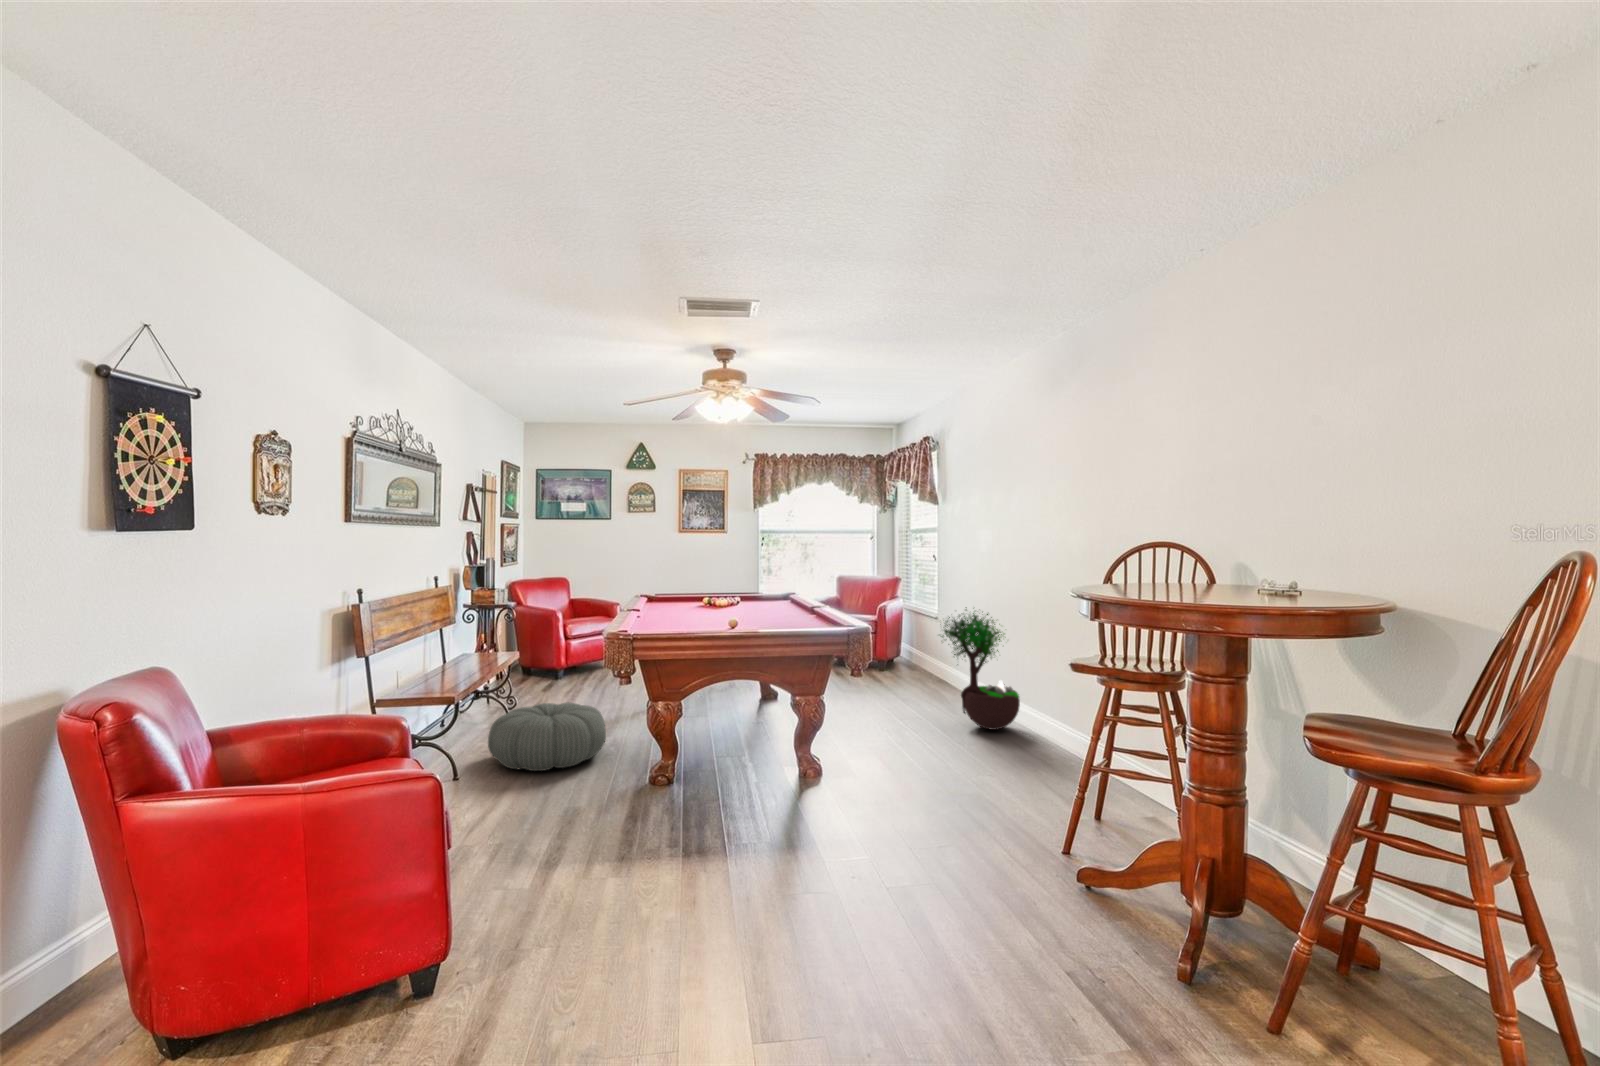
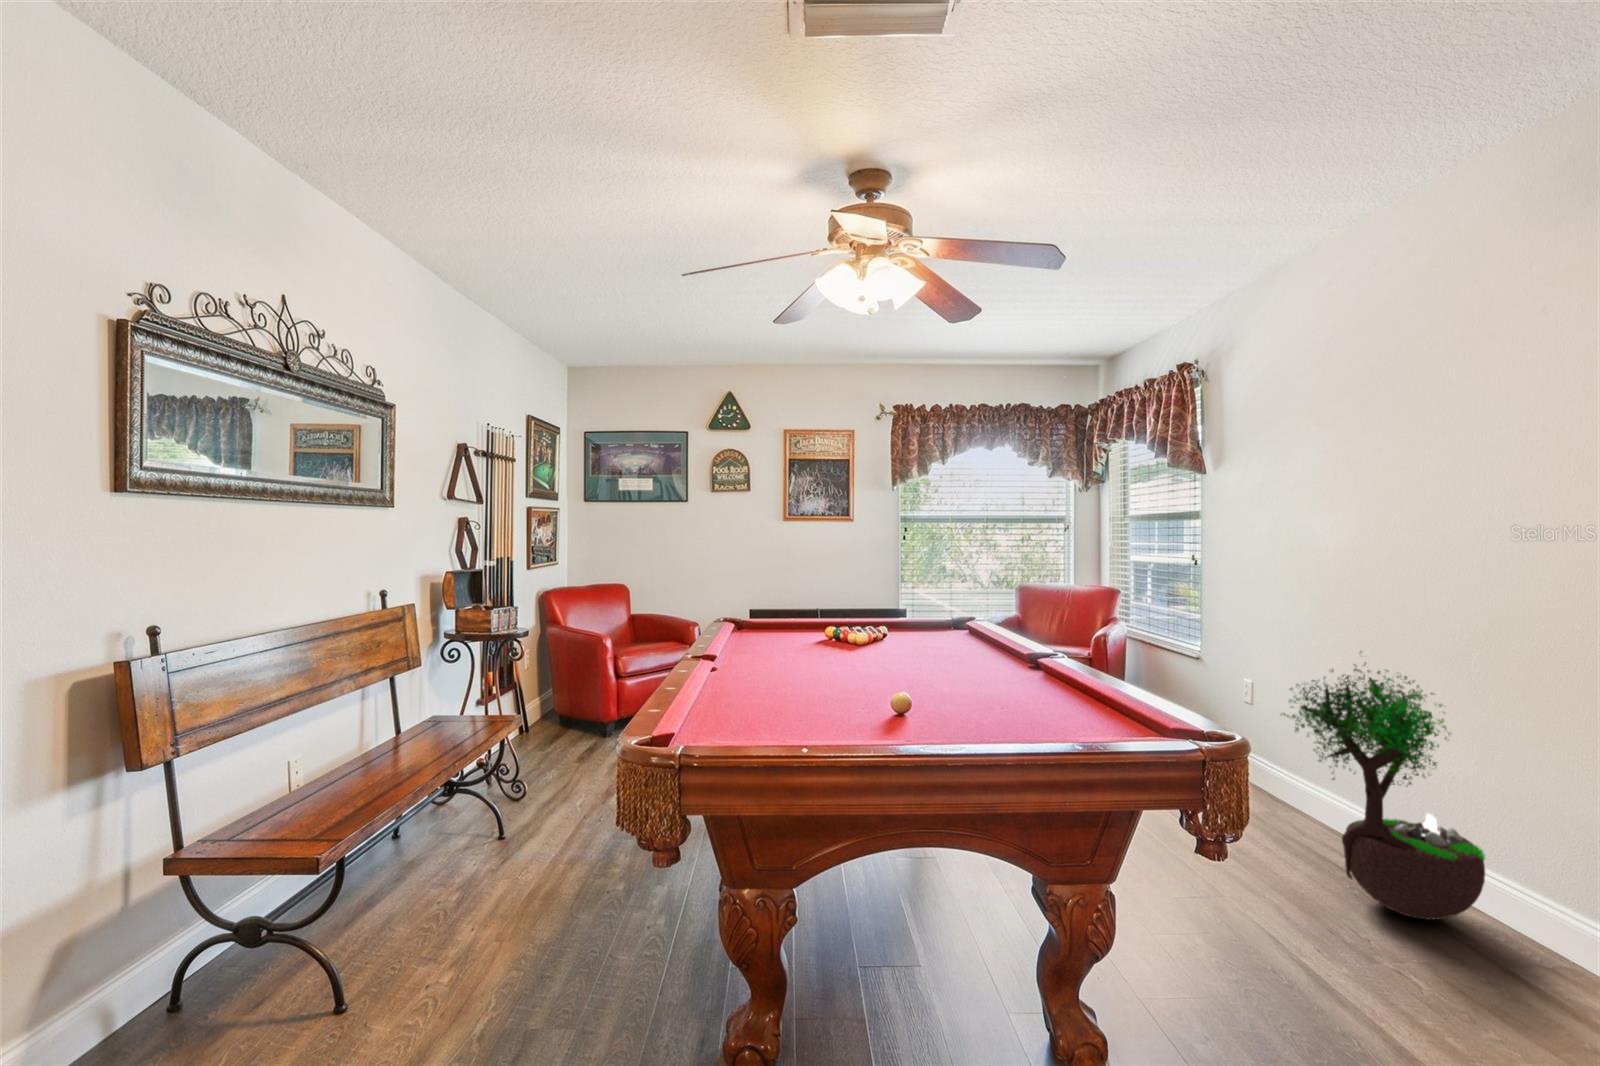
pouf: present [488,702,606,771] -> none [409,834,641,1005]

